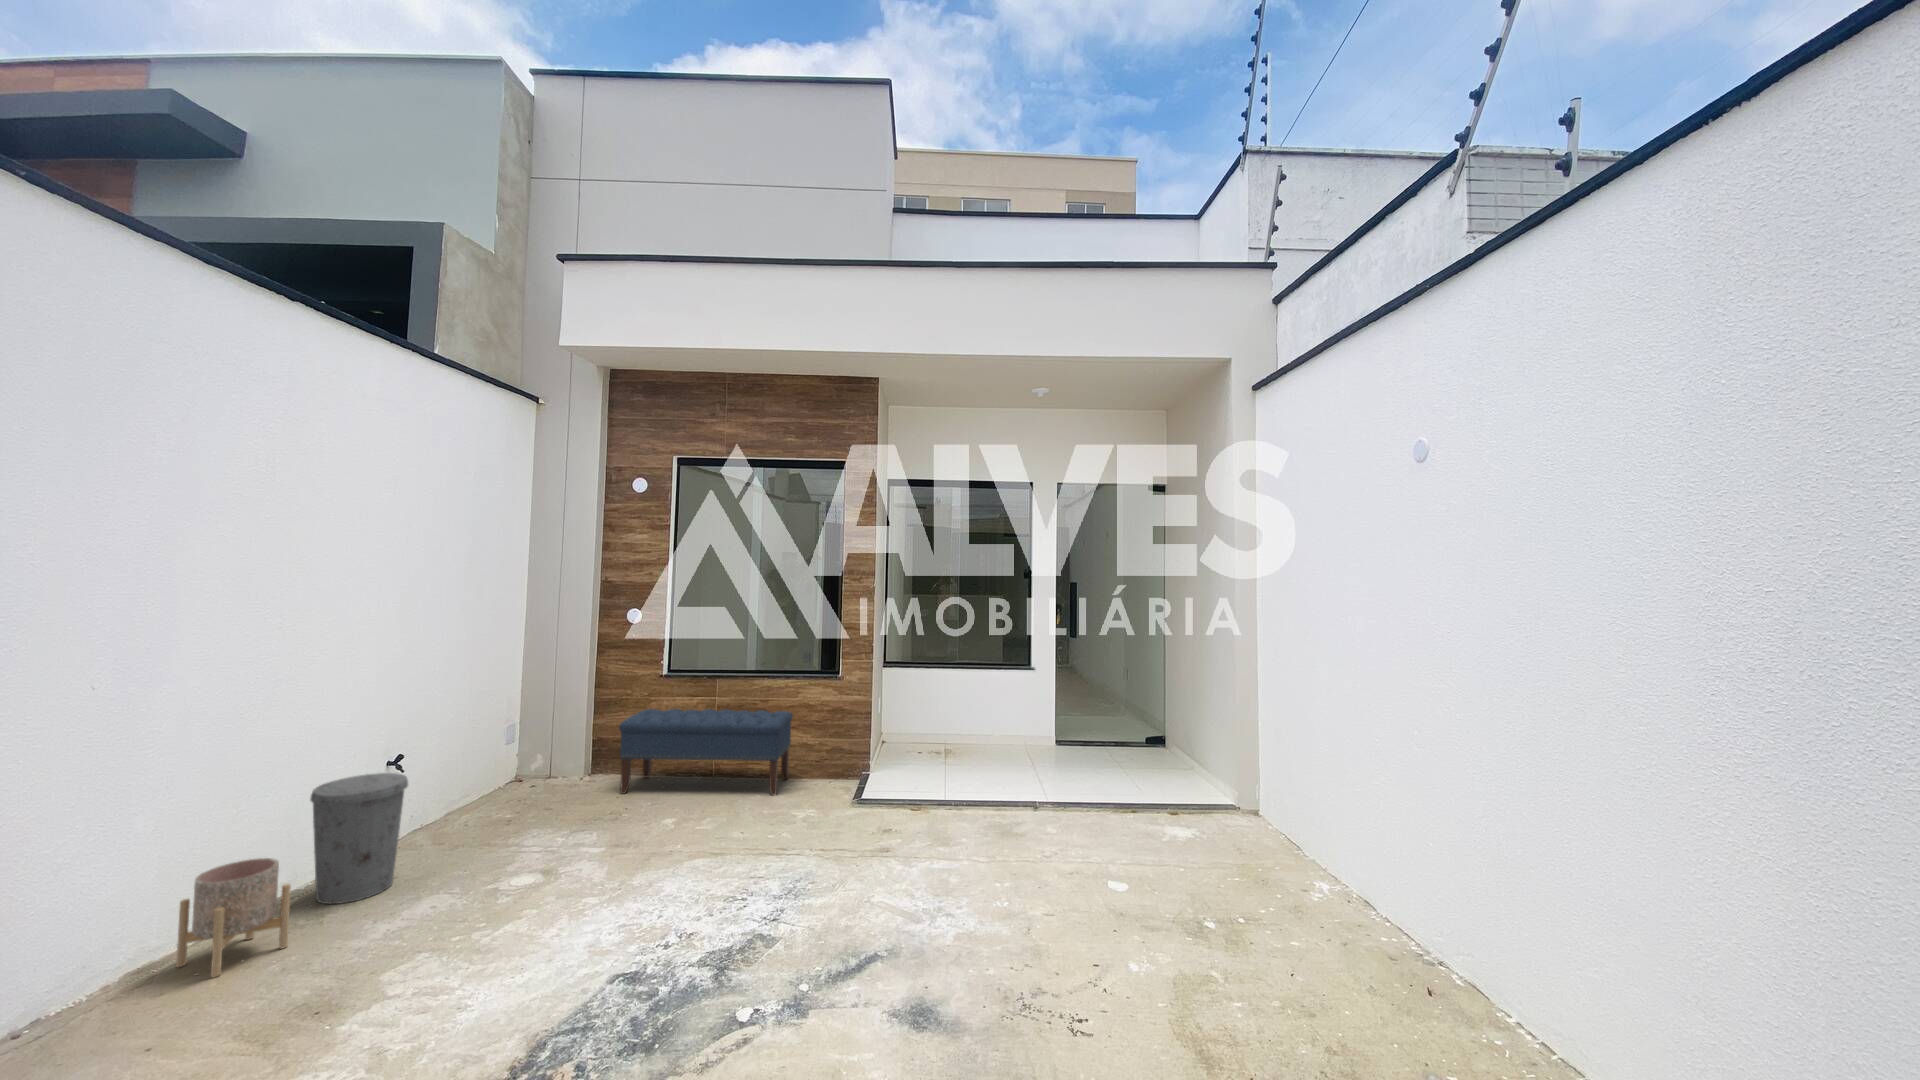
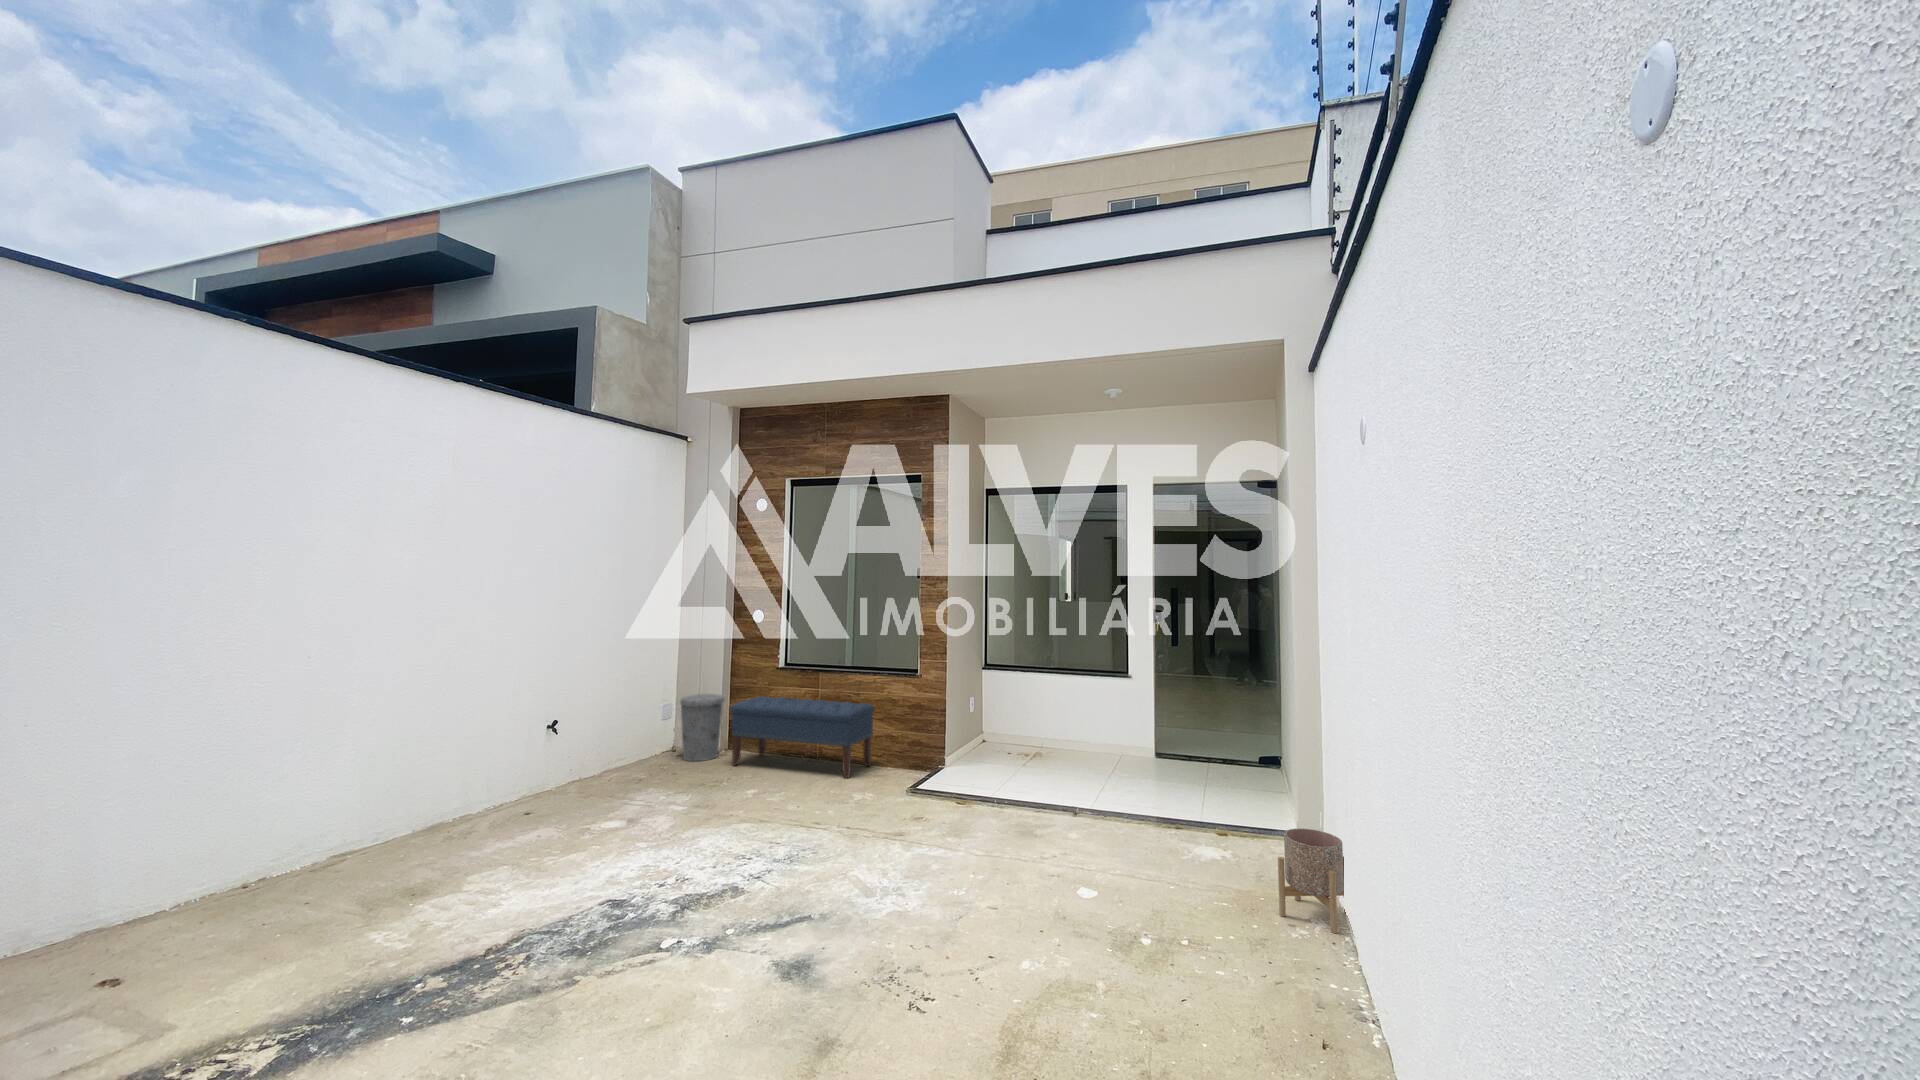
trash can: present [310,773,408,904] -> present [680,694,724,761]
planter: present [176,858,291,978] -> present [1278,829,1346,933]

